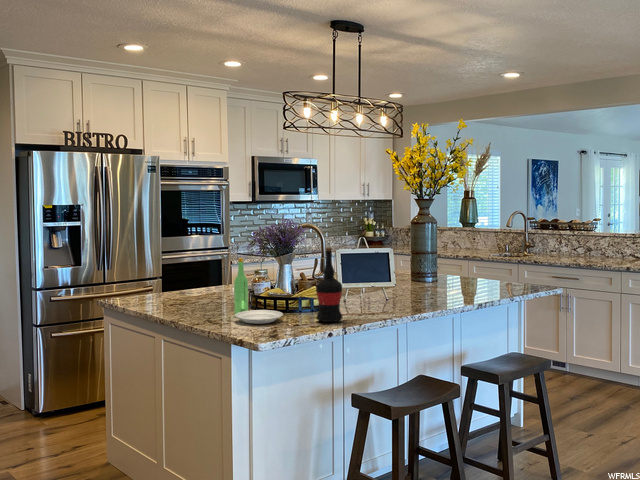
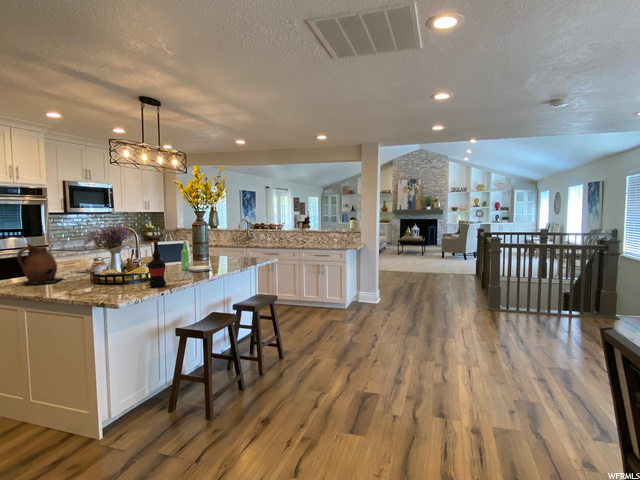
ceramic pitcher: none [168,244,222,302] -> present [17,243,62,284]
plate: present [234,258,283,324] -> present [181,240,212,272]

